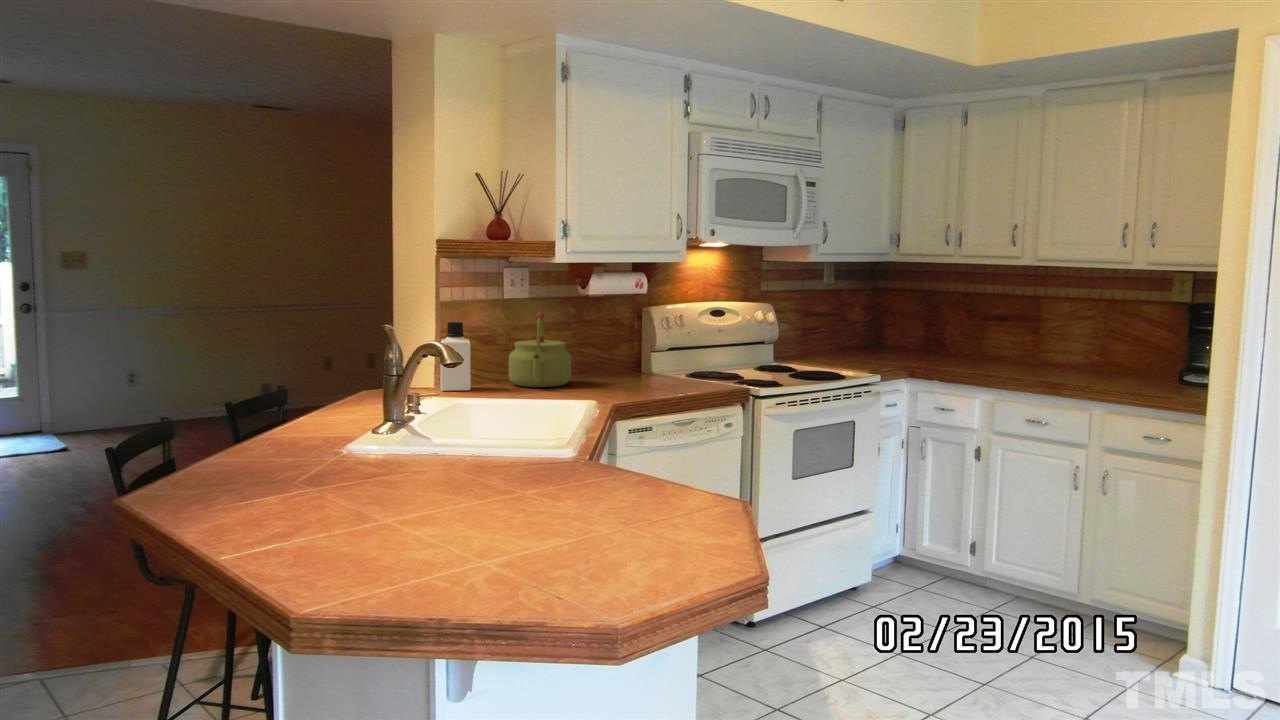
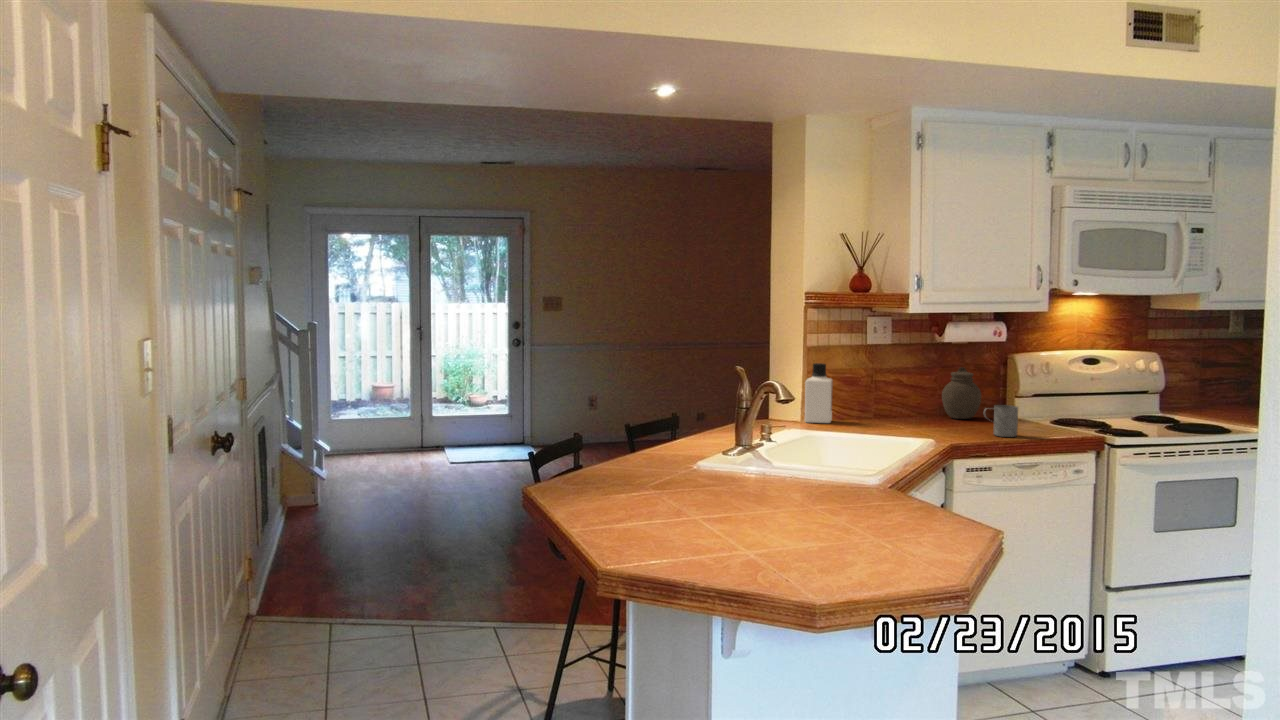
kettle: present [509,311,571,387] -> none [867,356,926,424]
jar: none [583,322,623,378] -> present [942,367,981,419]
mug: none [638,361,672,395] -> present [984,405,1018,437]

